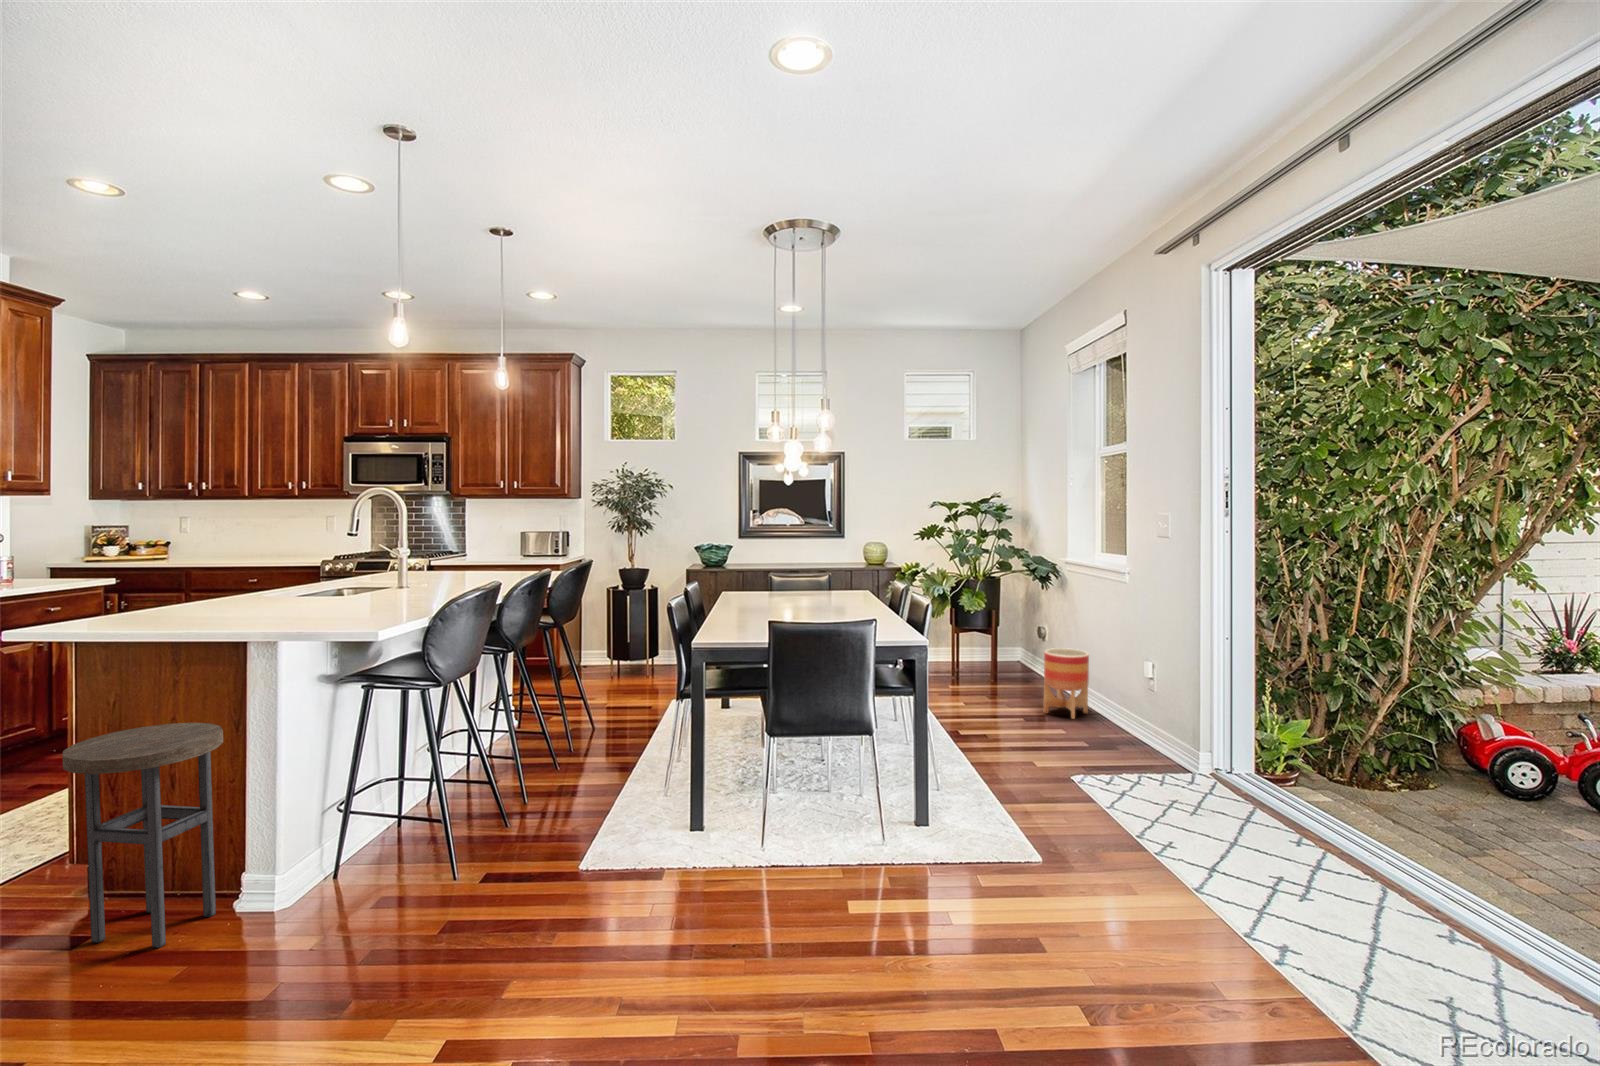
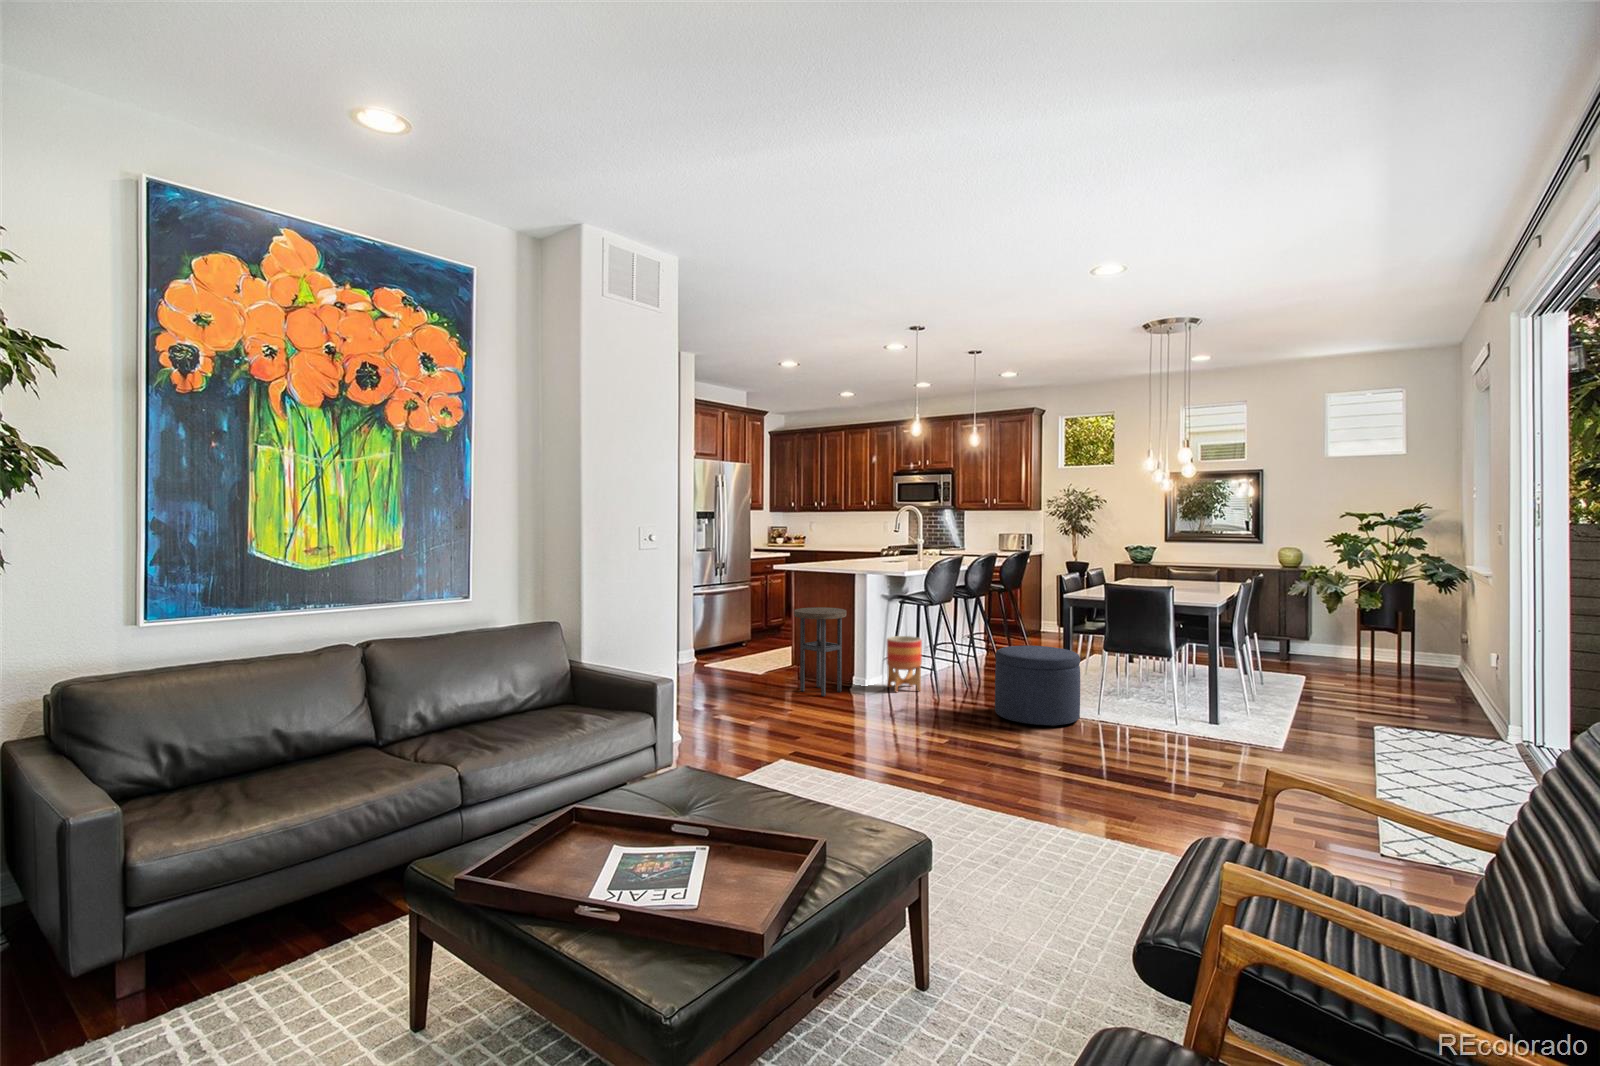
planter: present [1044,648,1089,719] -> present [887,636,922,692]
ottoman: none [576,747,731,923] -> present [995,646,1080,726]

